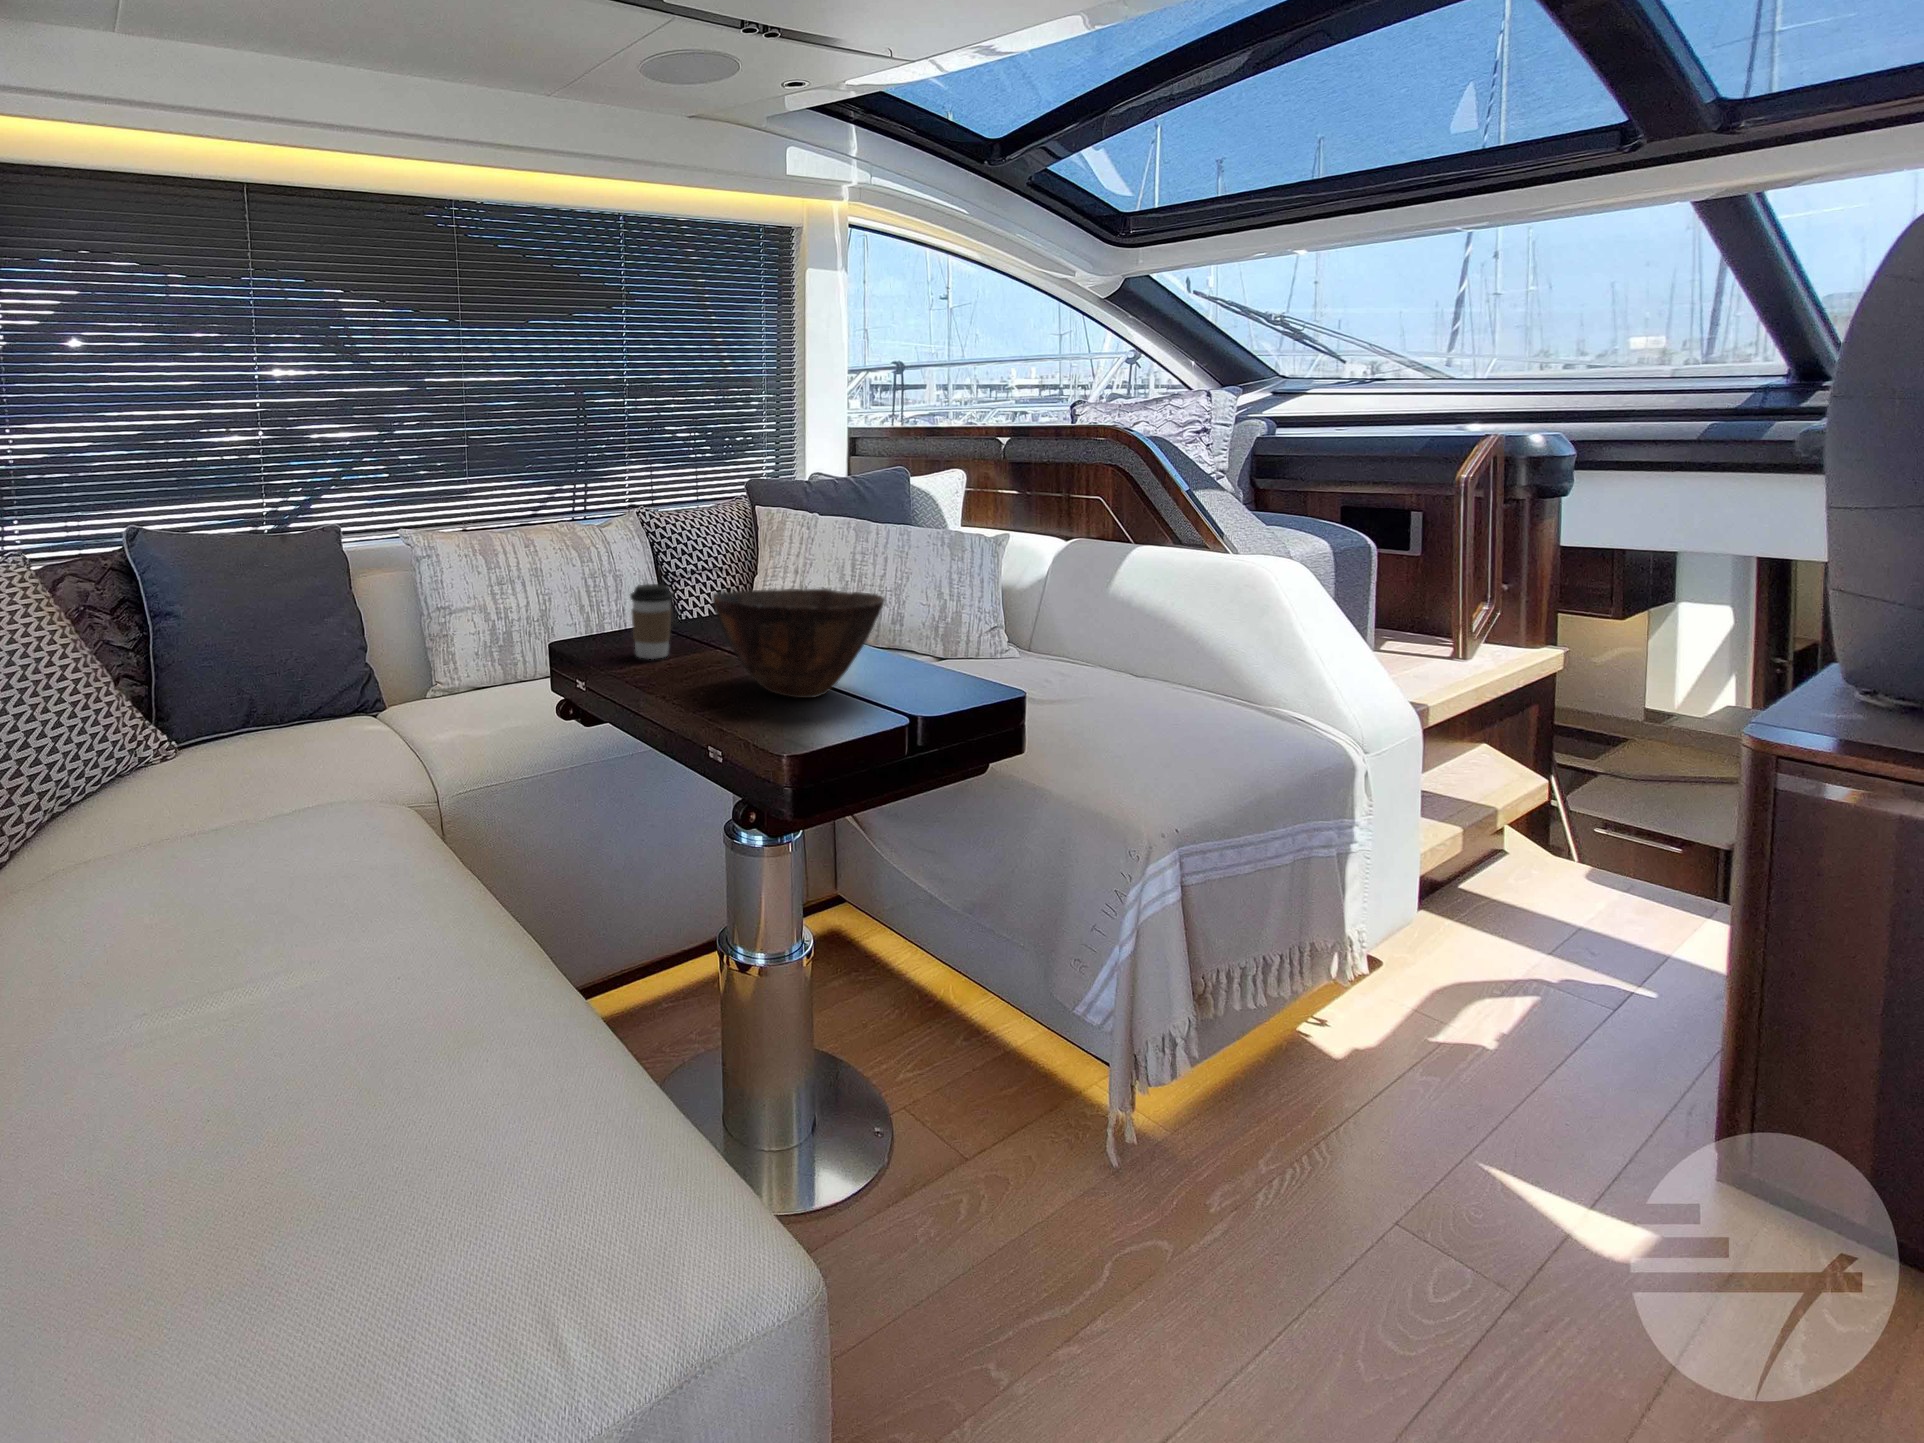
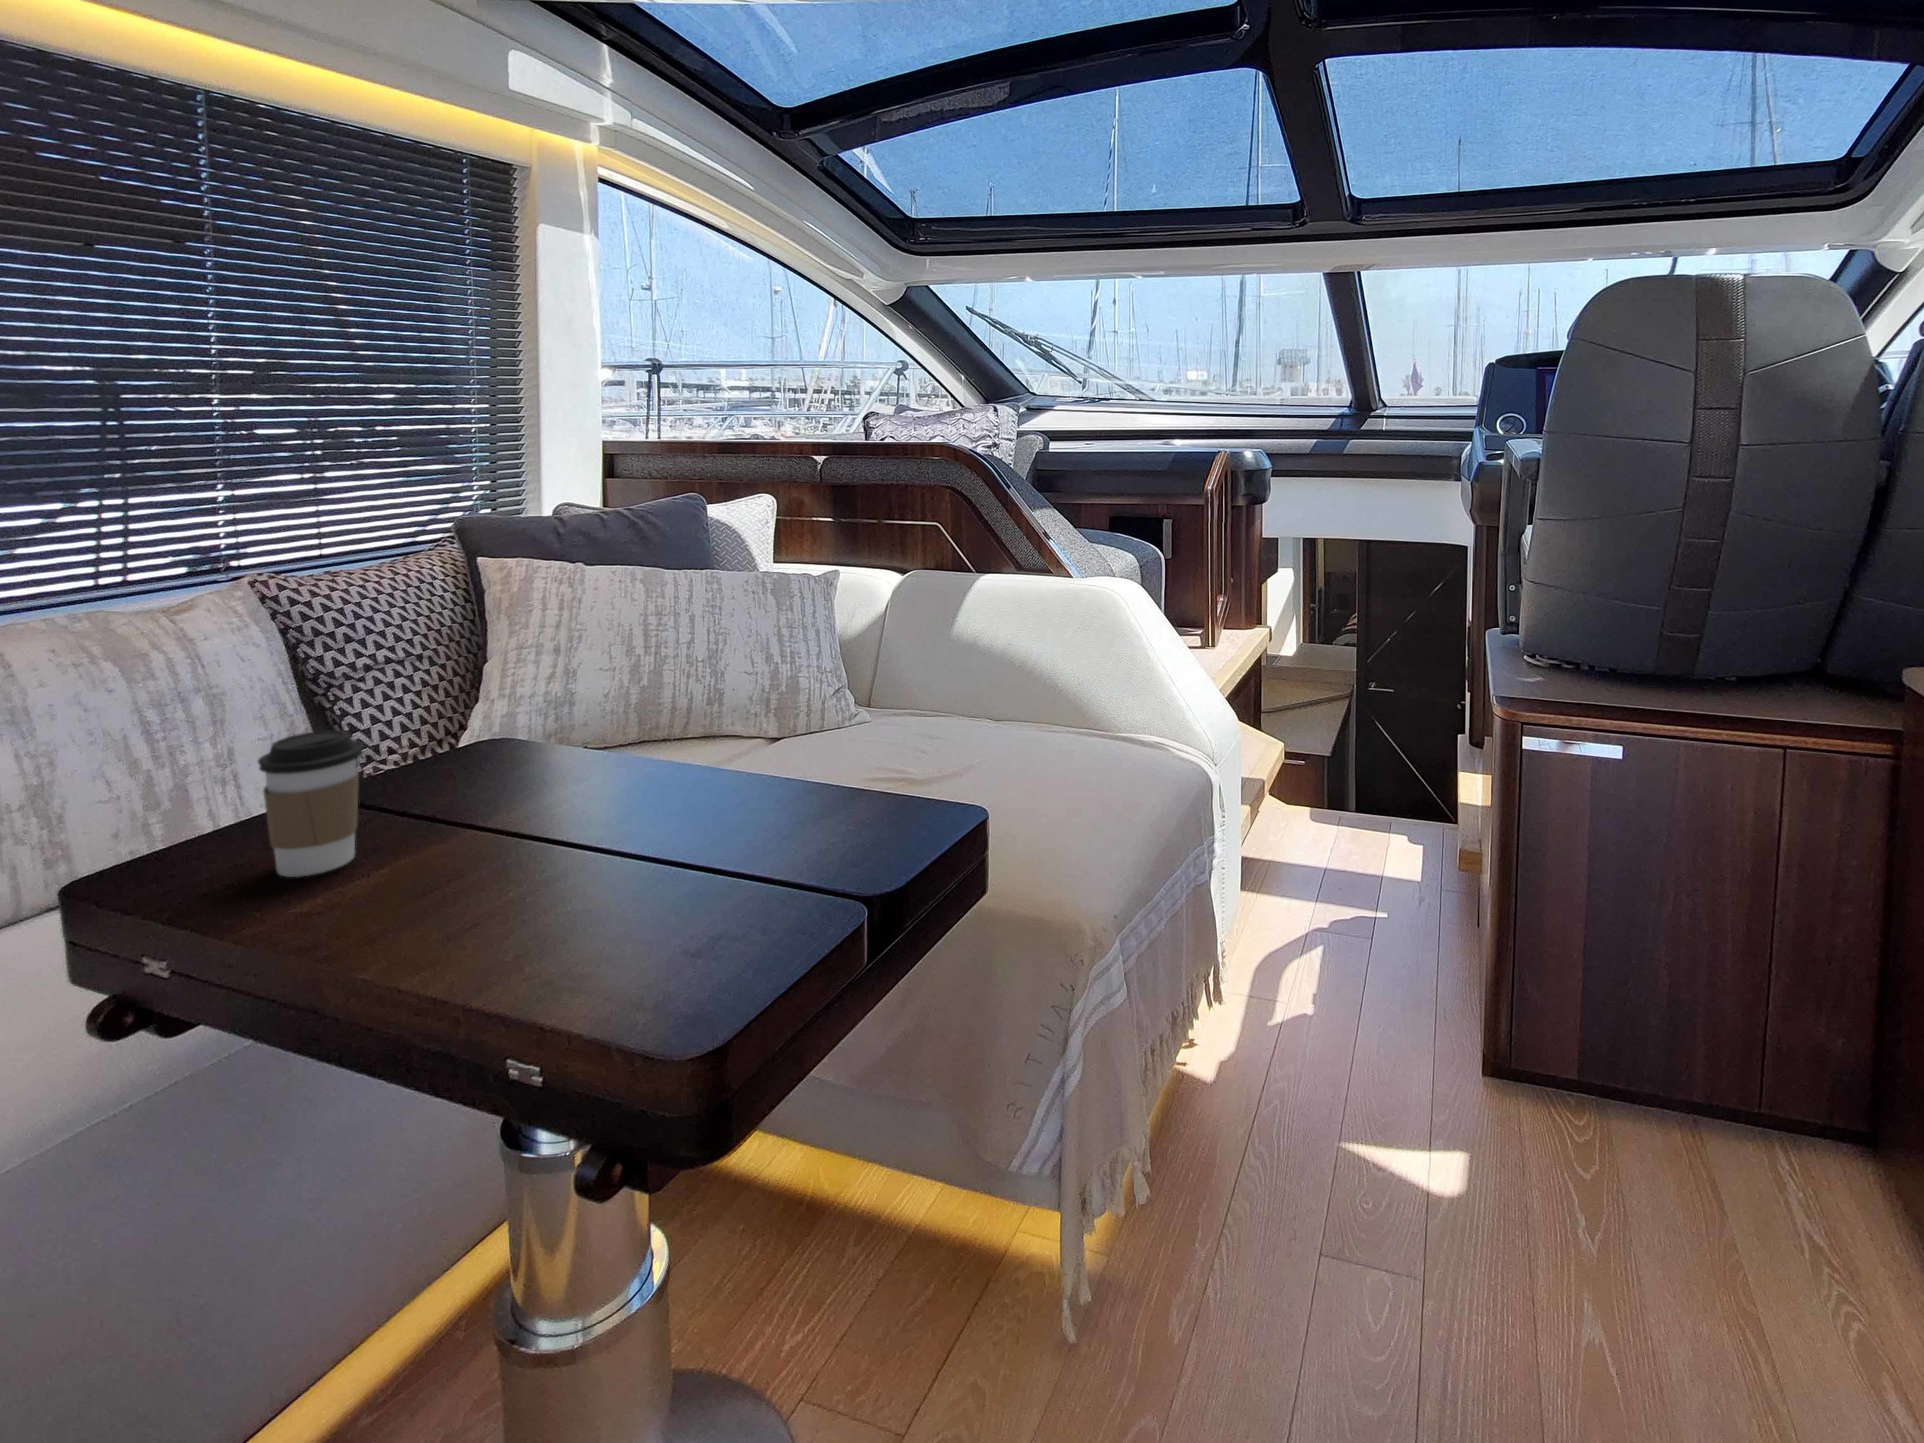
bowl: present [713,588,885,698] -> none [467,702,786,907]

